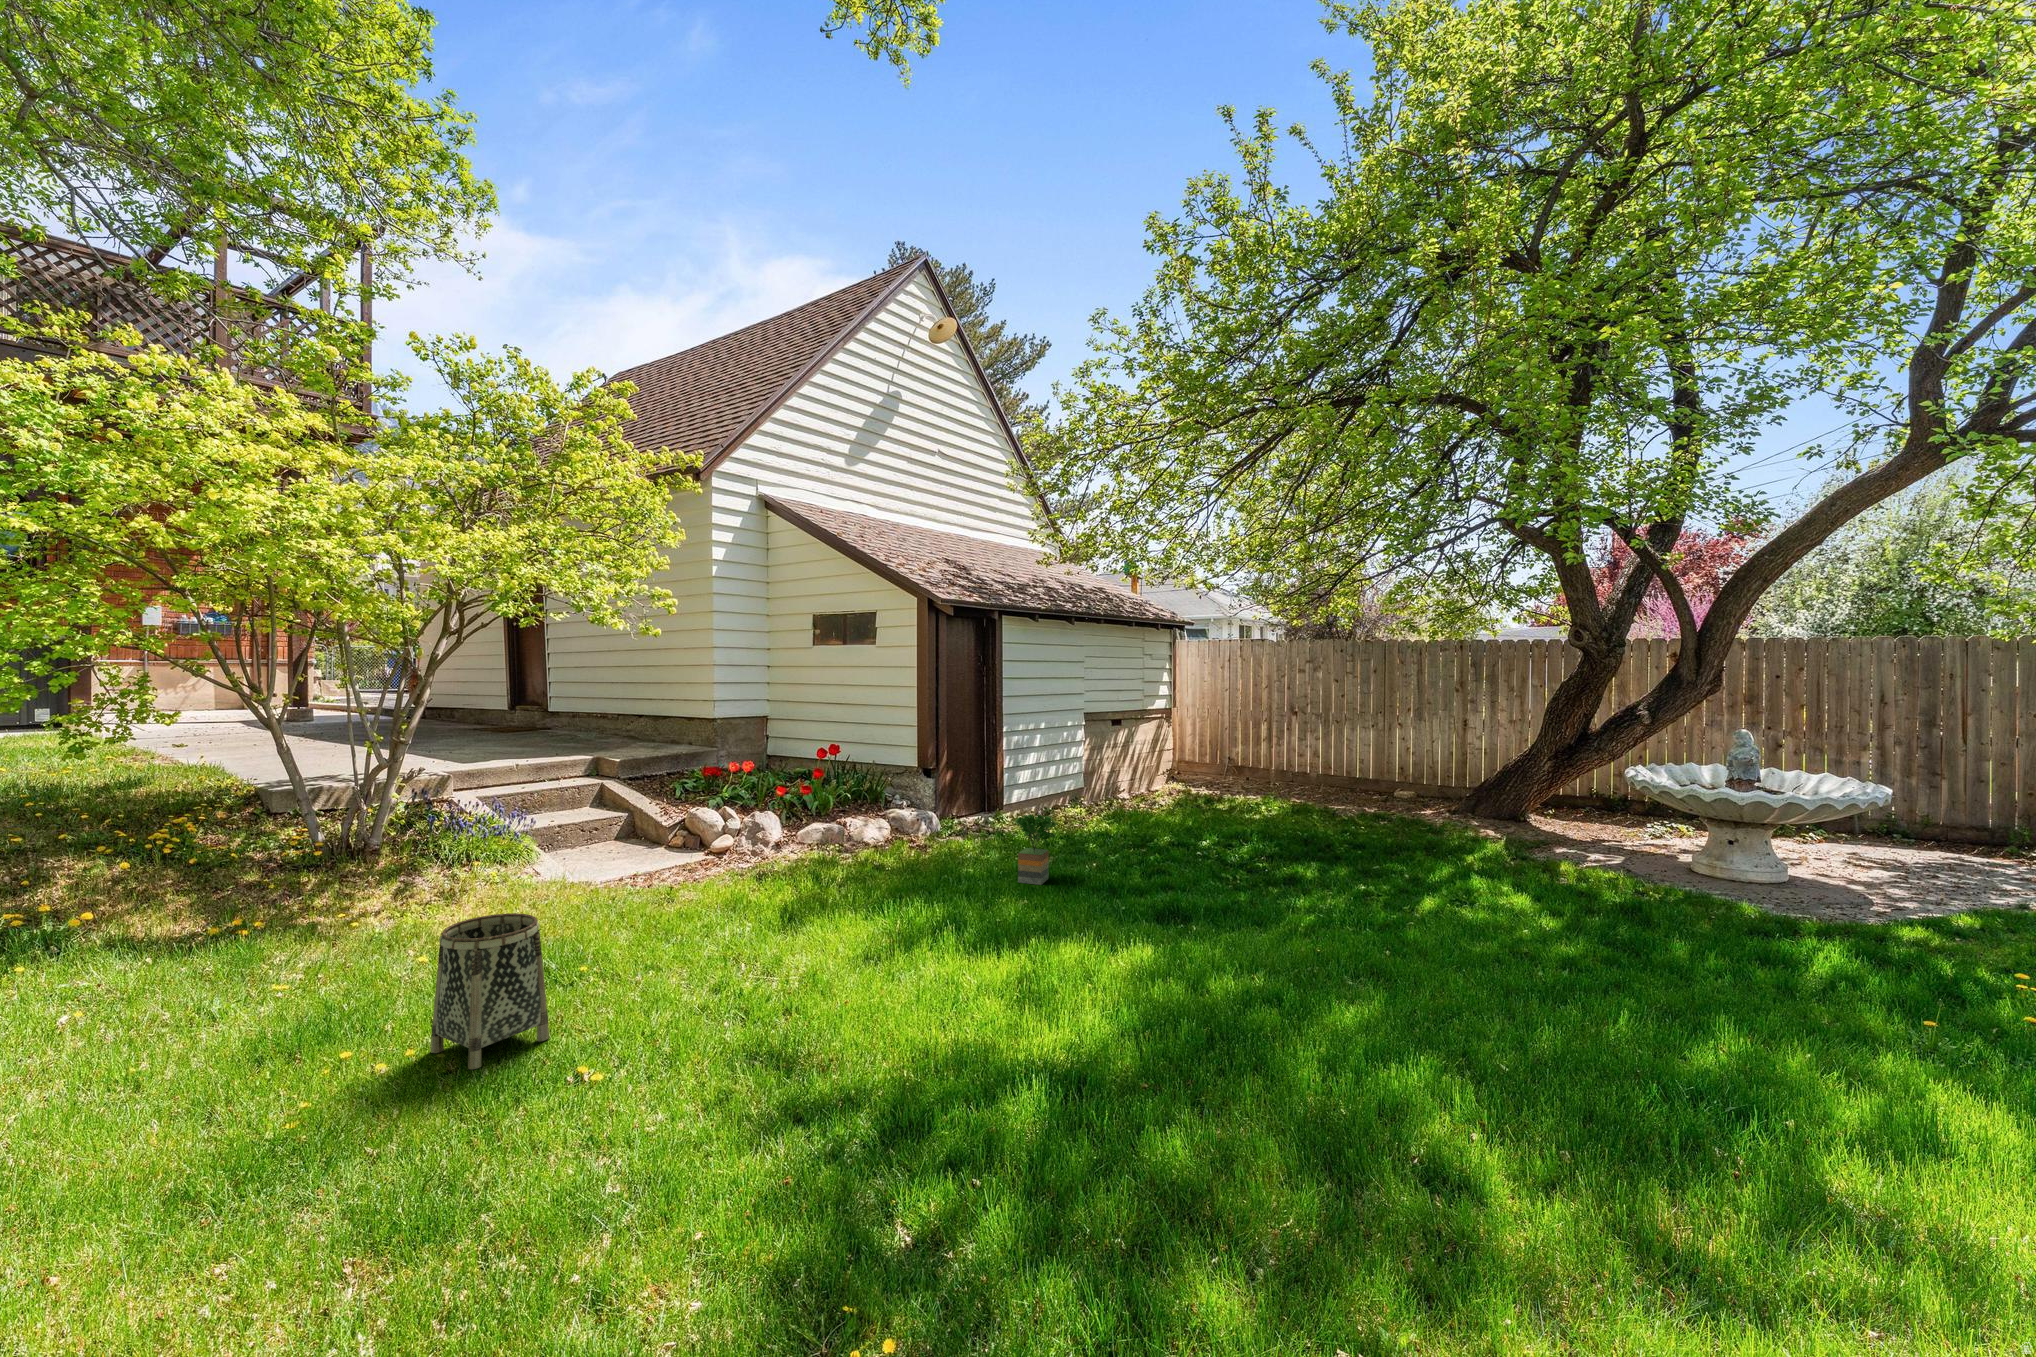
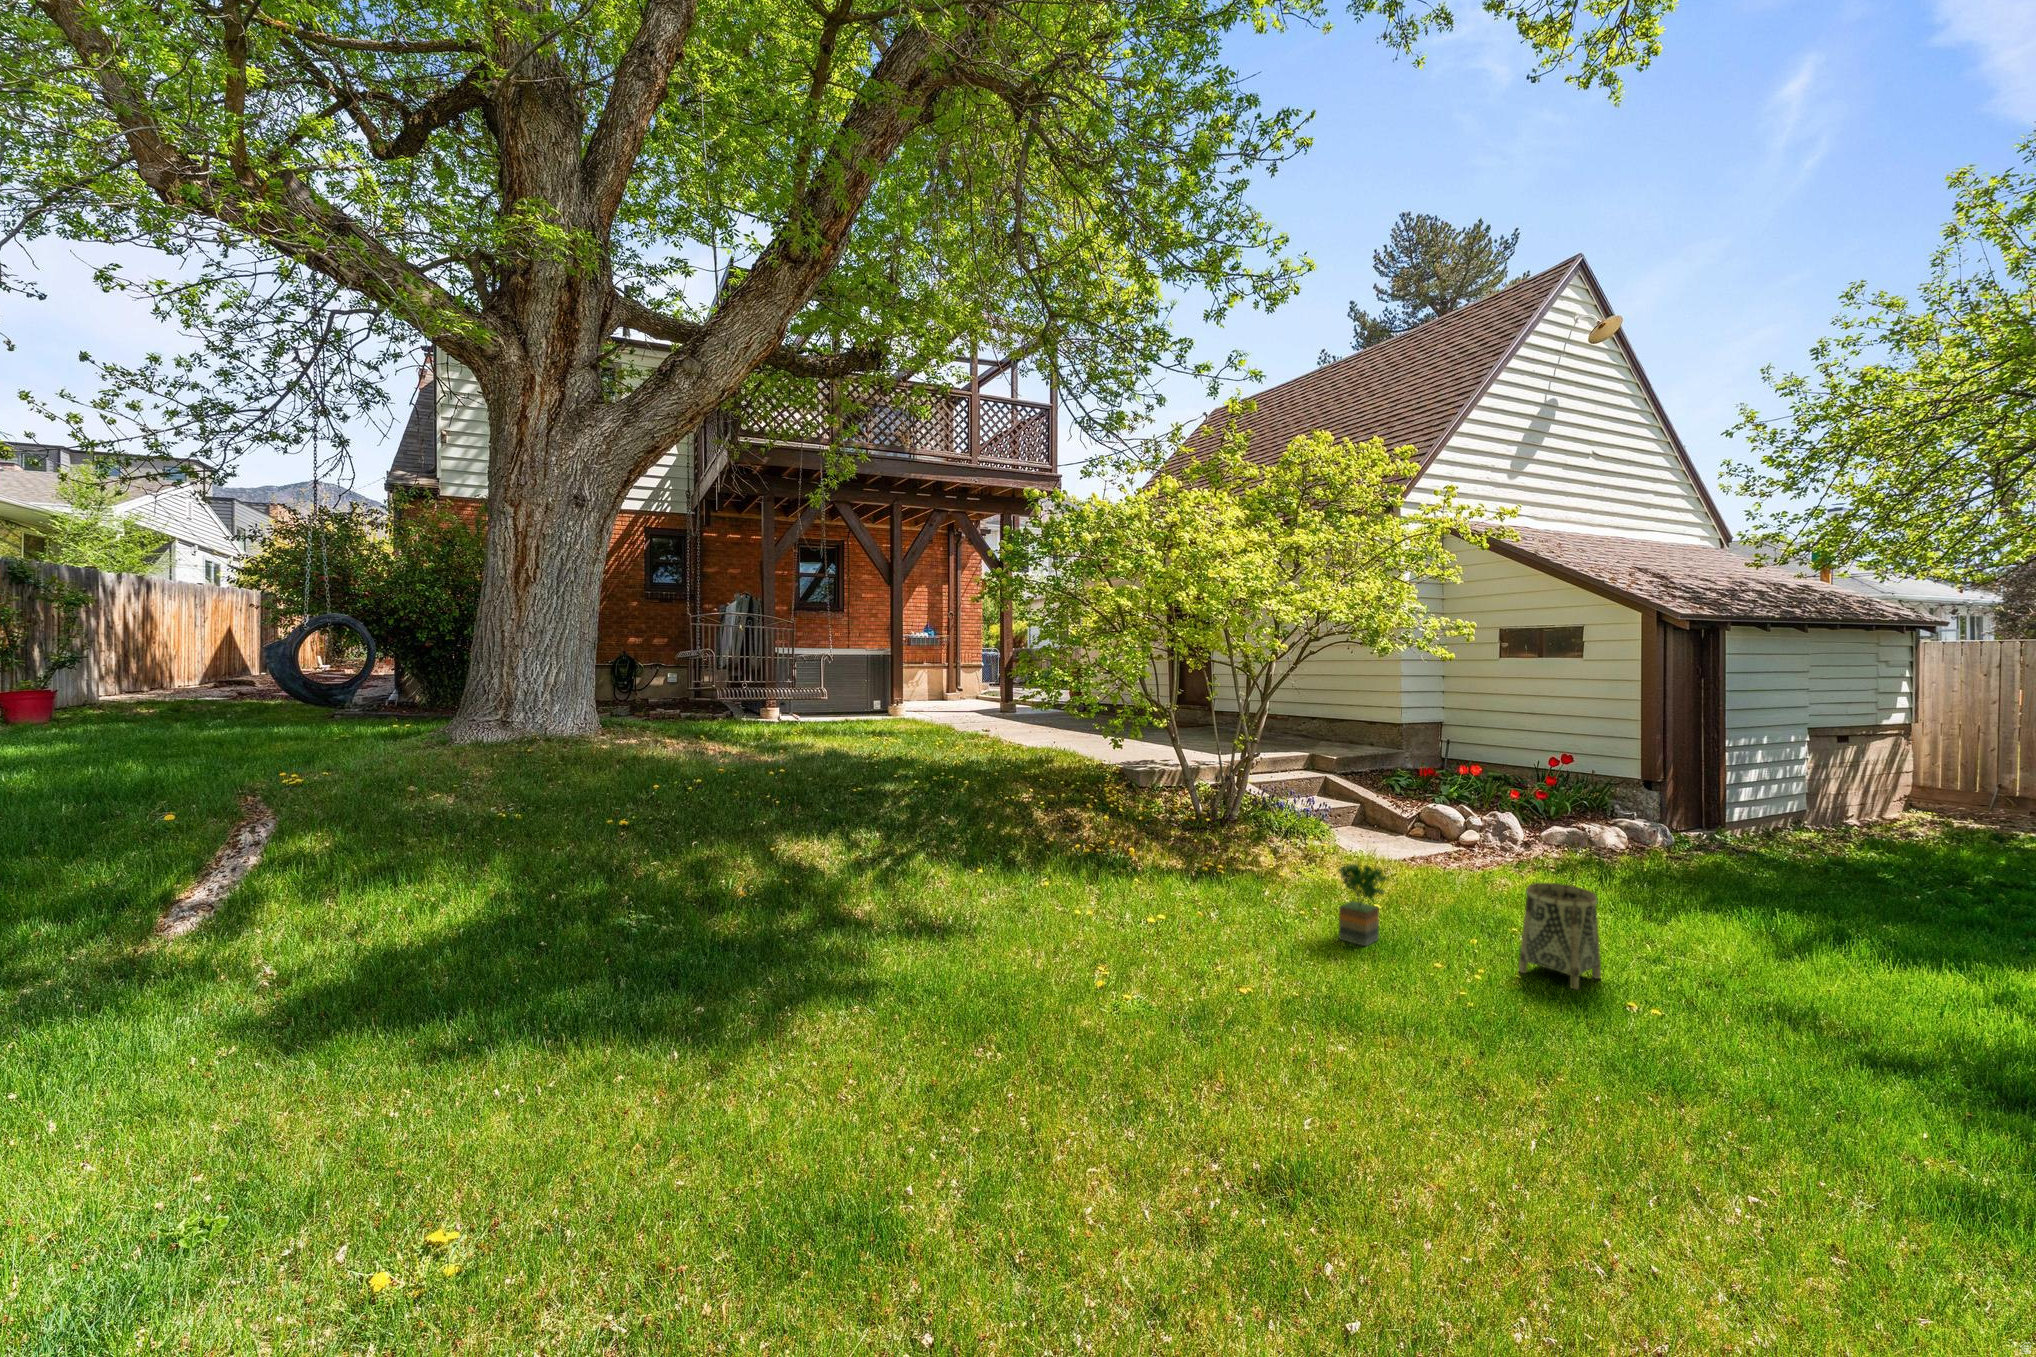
potted tree: present [1016,814,1057,885] -> present [1339,864,1389,946]

